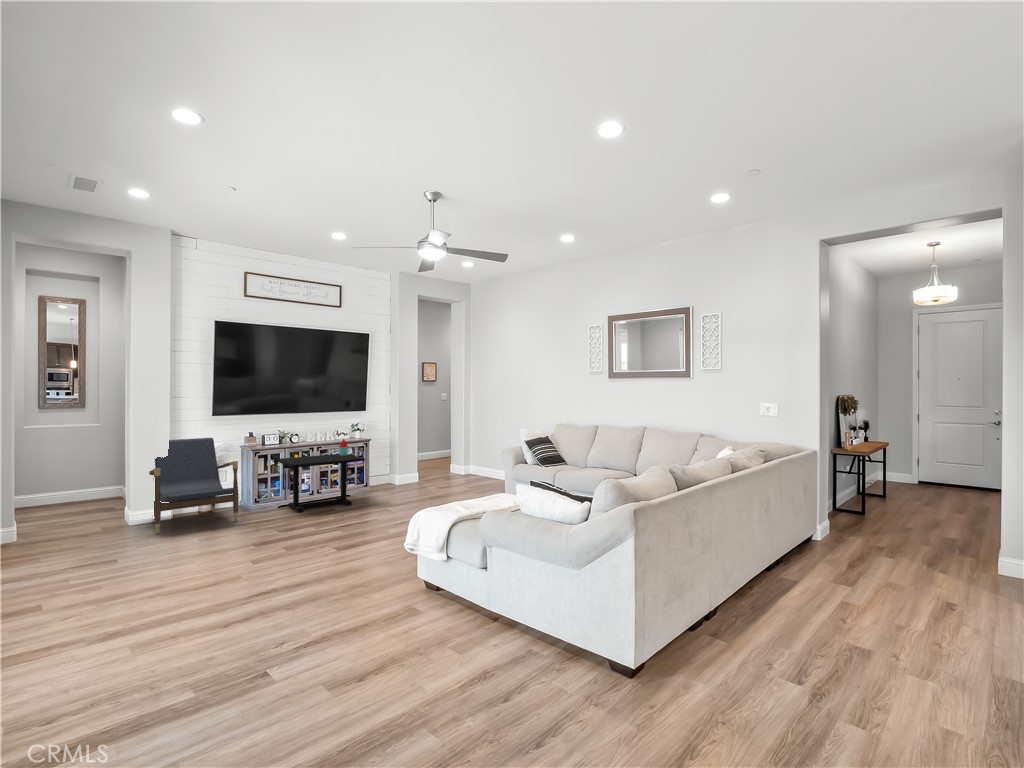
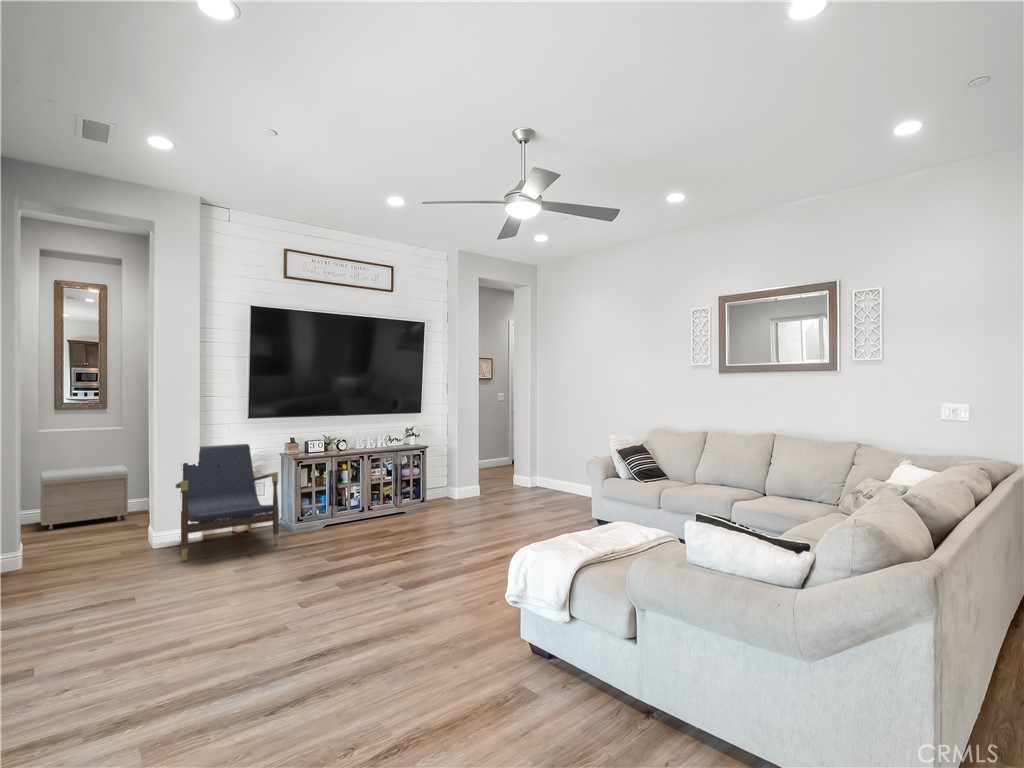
side table: present [277,439,365,513] -> none [322,445,424,534]
storage bench: none [26,457,105,512] -> present [40,465,128,529]

